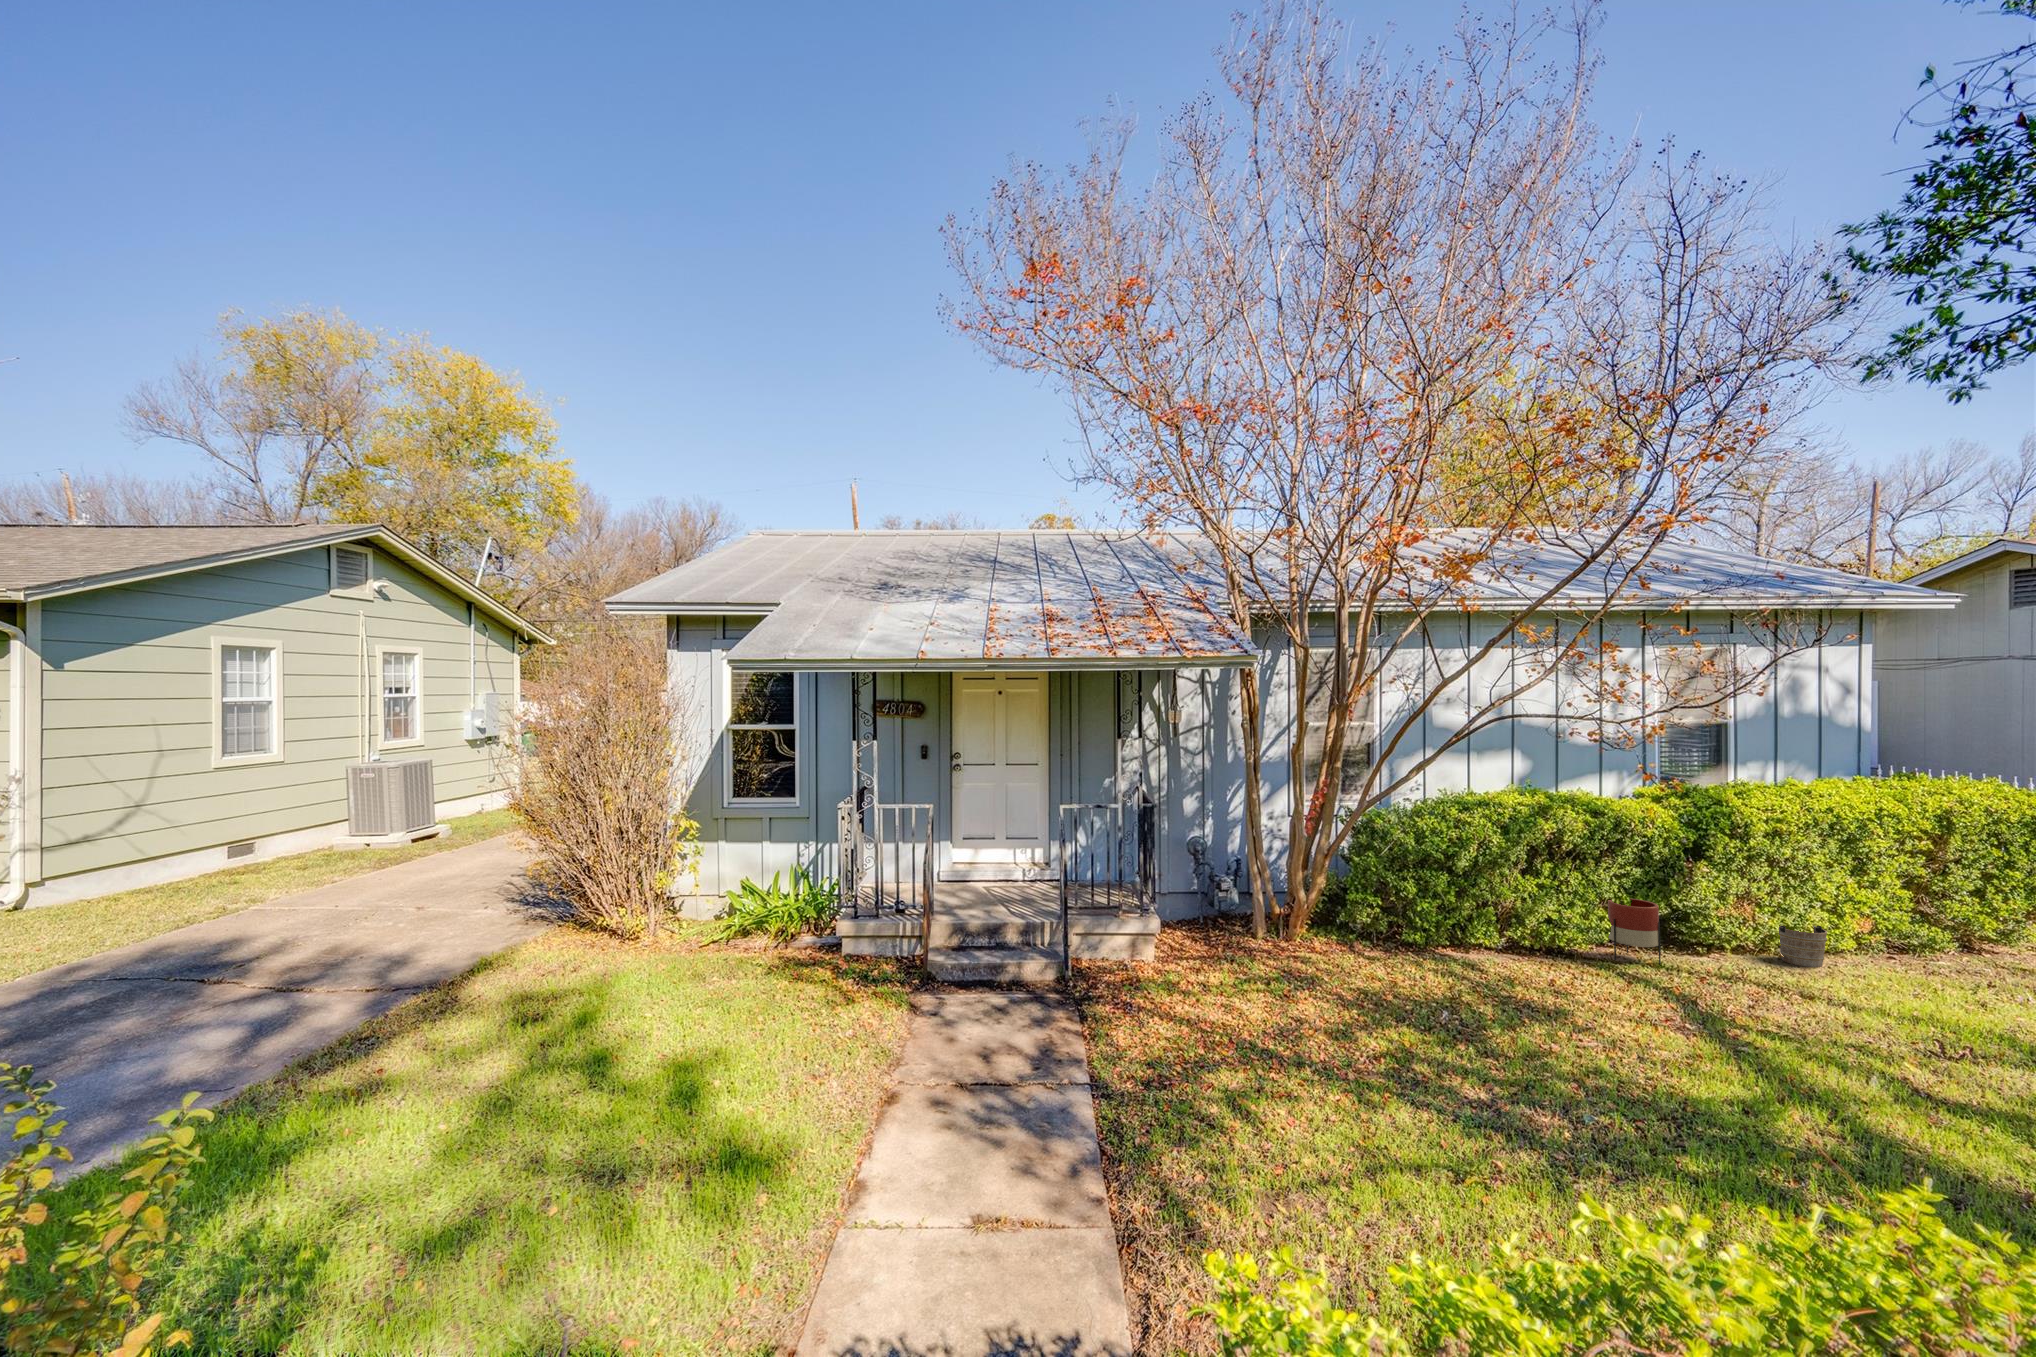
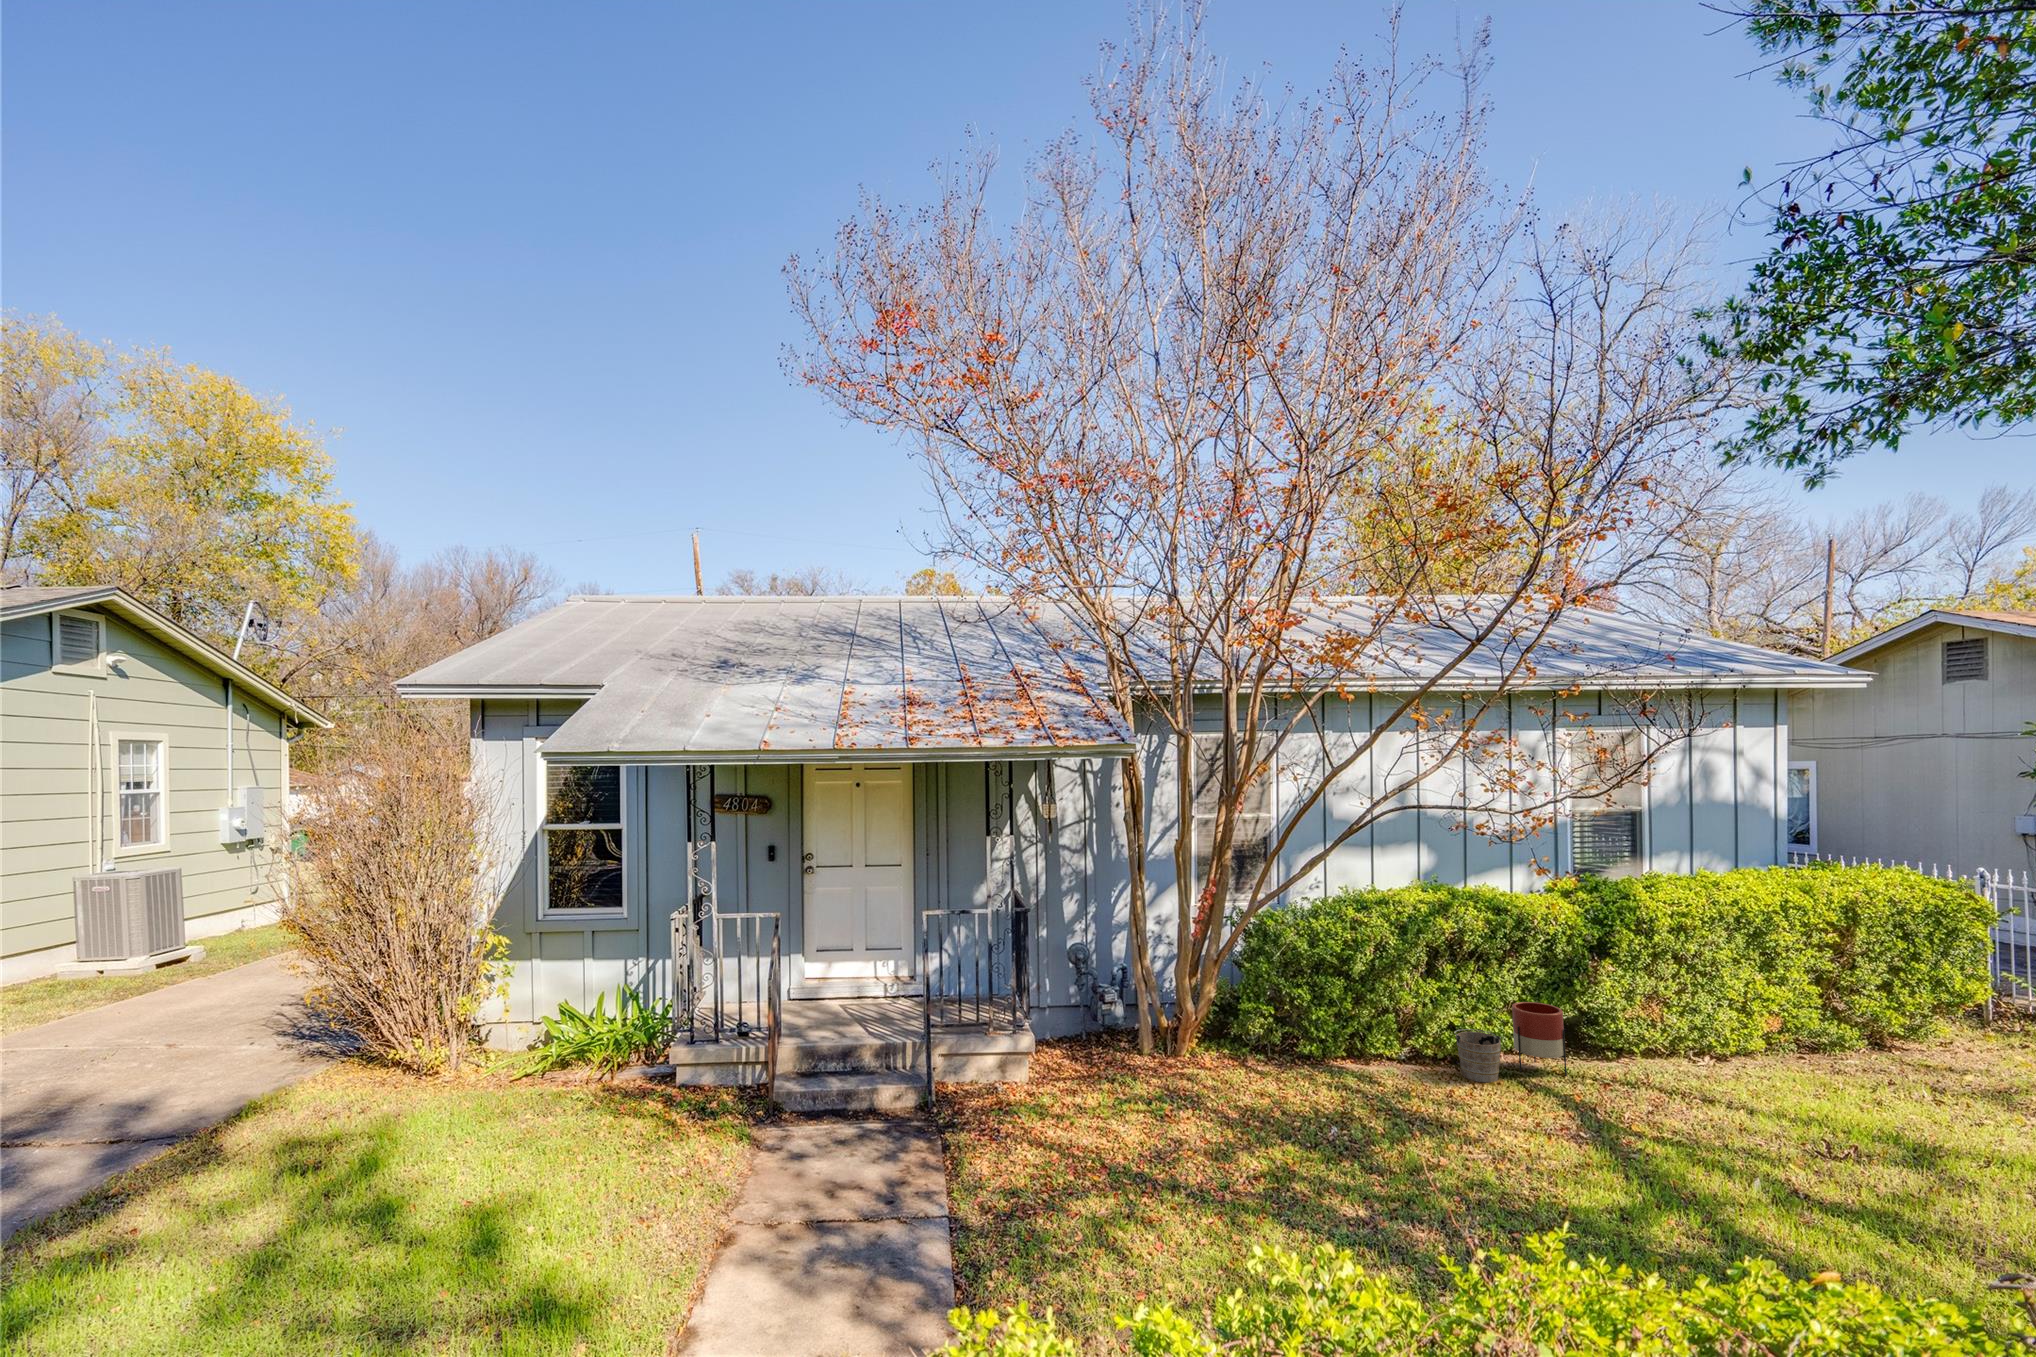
bucket: present [1778,926,1827,967] -> present [1454,1029,1501,1082]

